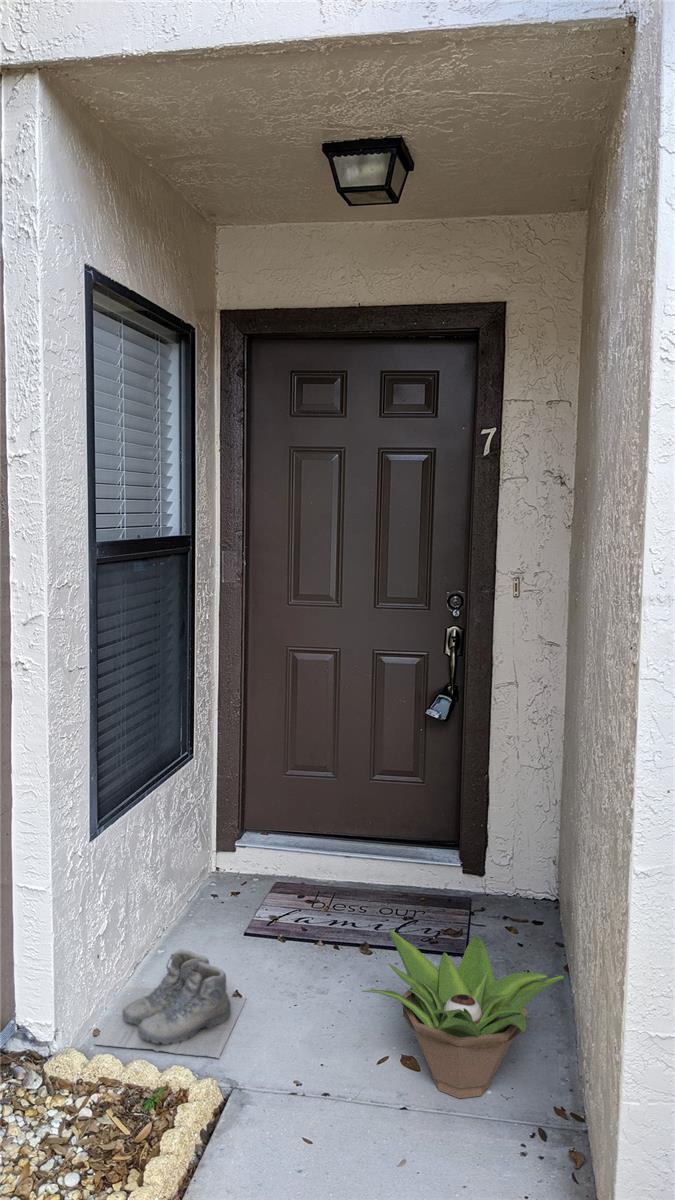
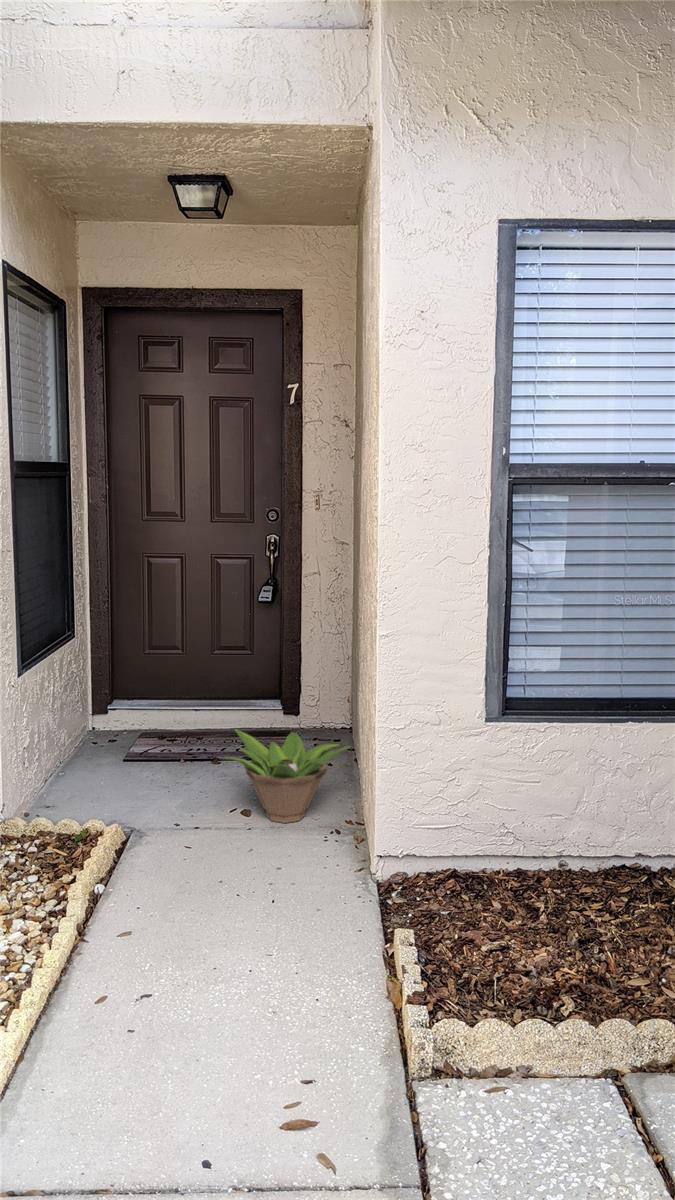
boots: present [95,949,246,1058] -> none [28,758,133,819]

